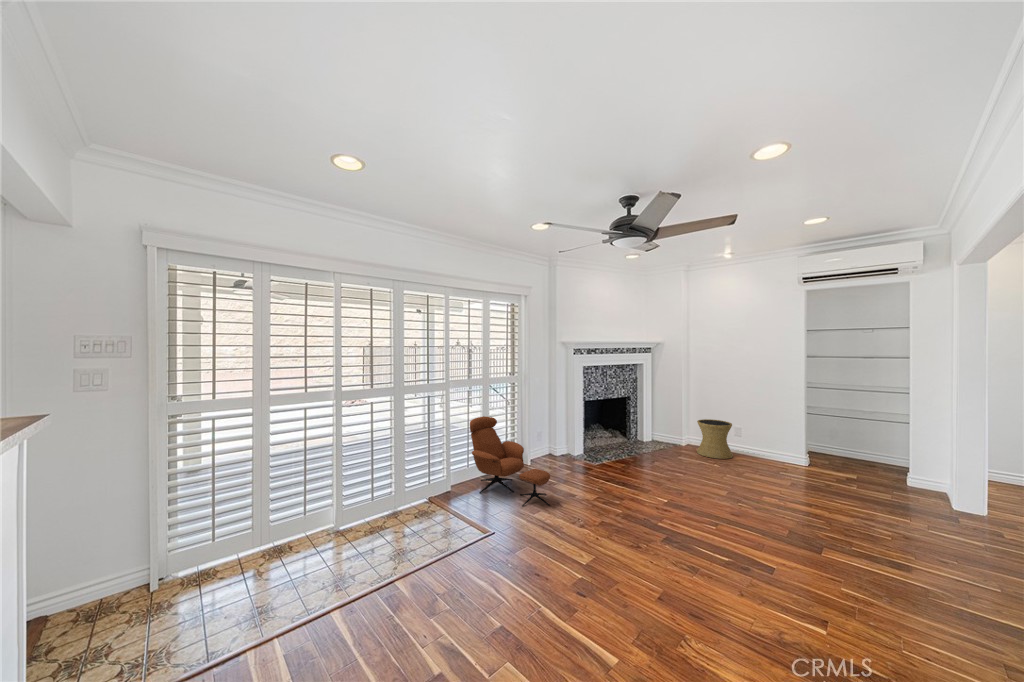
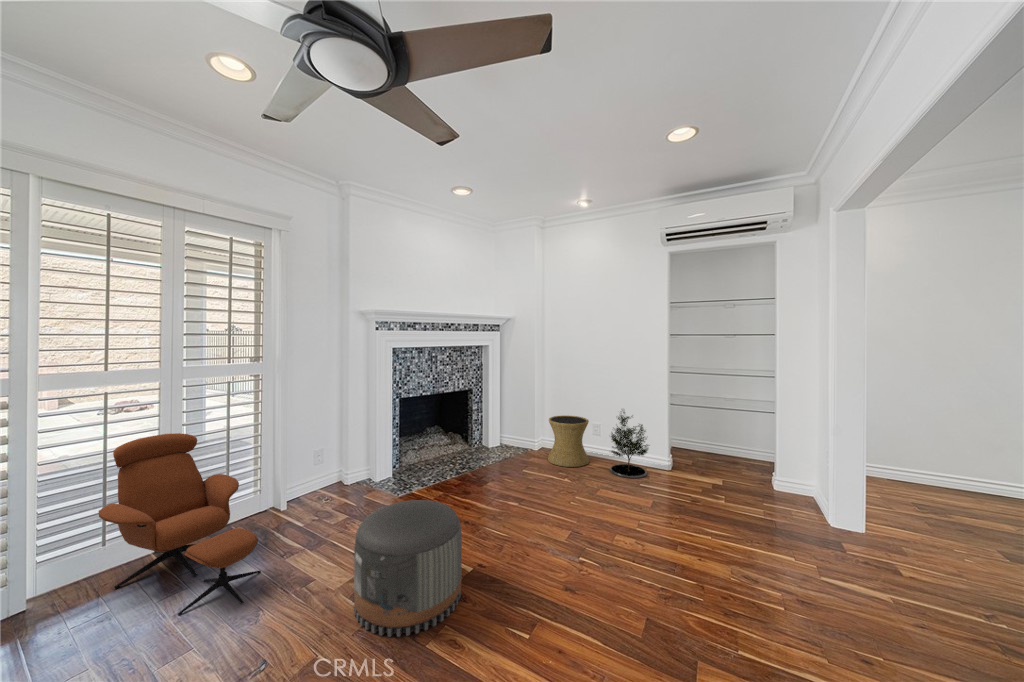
potted tree: none [751,415,789,470] -> present [610,412,648,478]
pouf: none [609,461,671,527] -> present [354,500,462,637]

